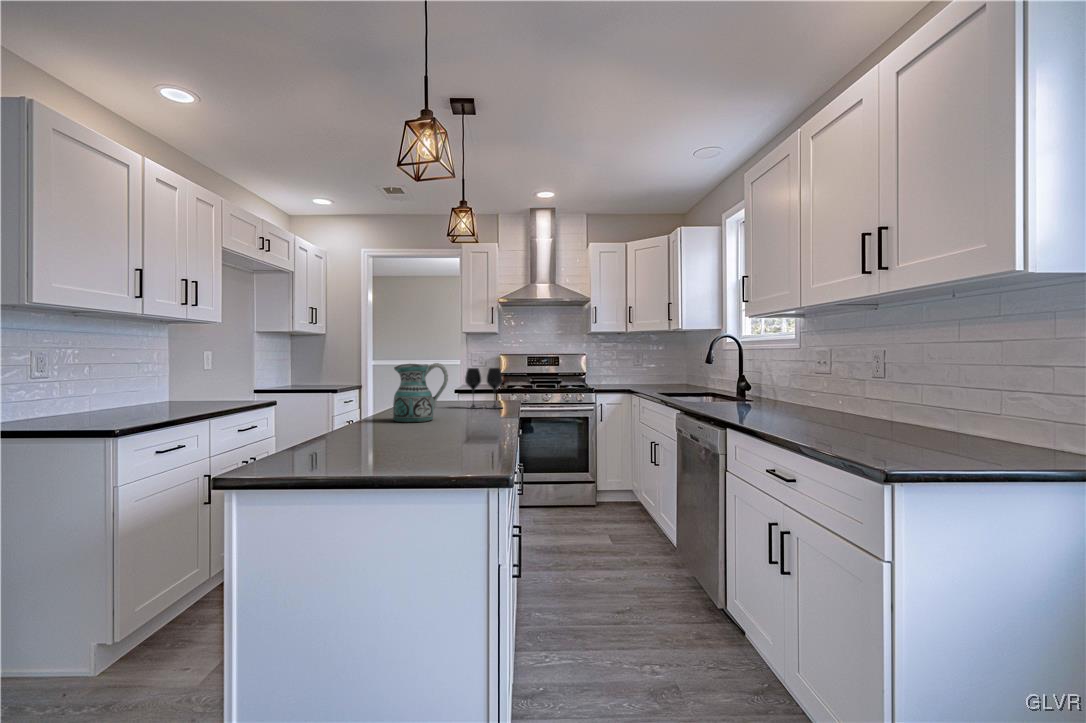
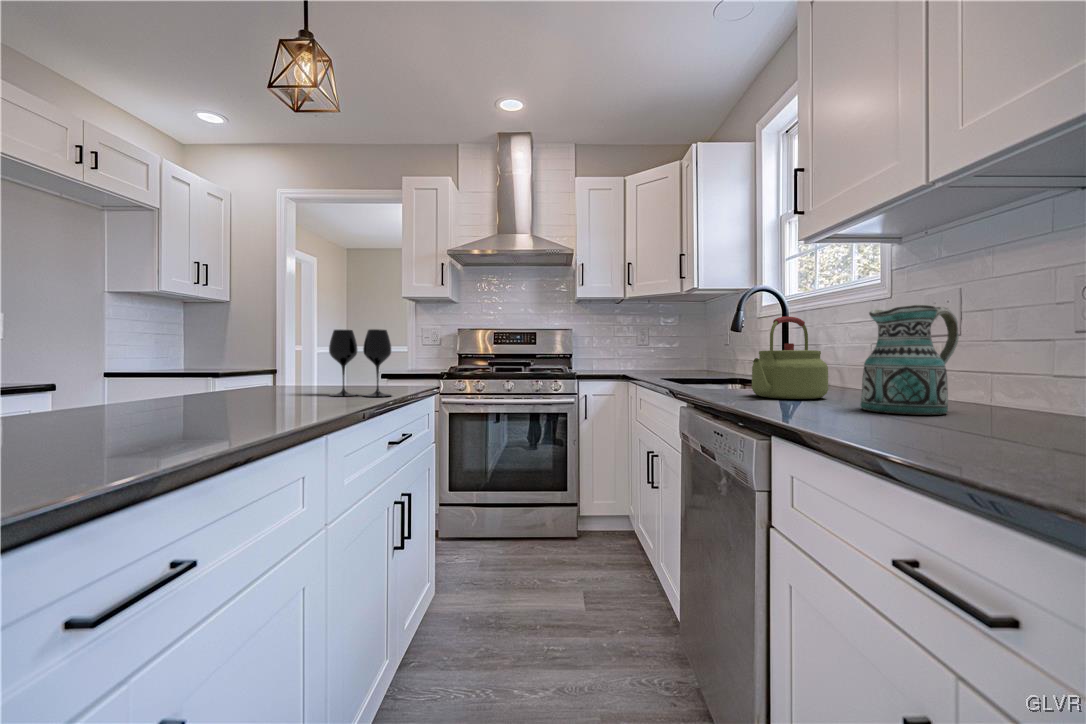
kettle: none [719,360,762,408] -> present [752,316,828,399]
ceramic pitcher: present [393,363,448,422] -> present [861,305,959,415]

